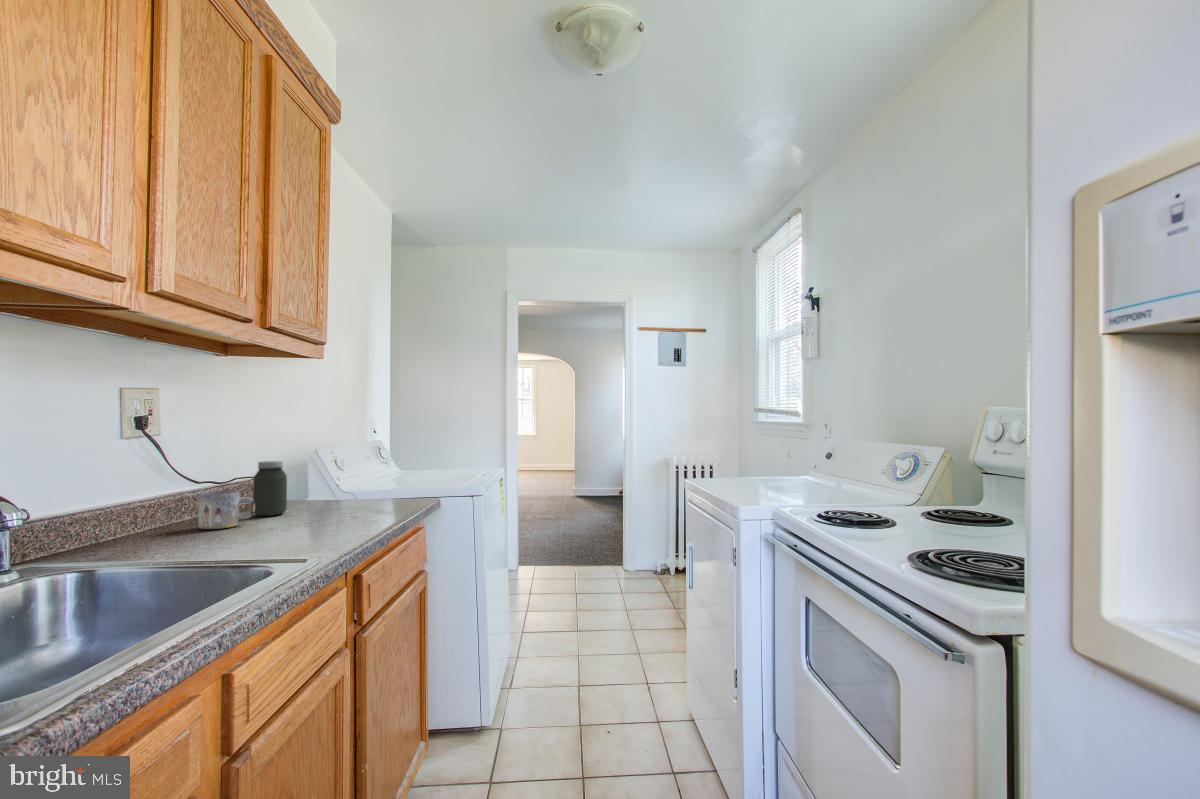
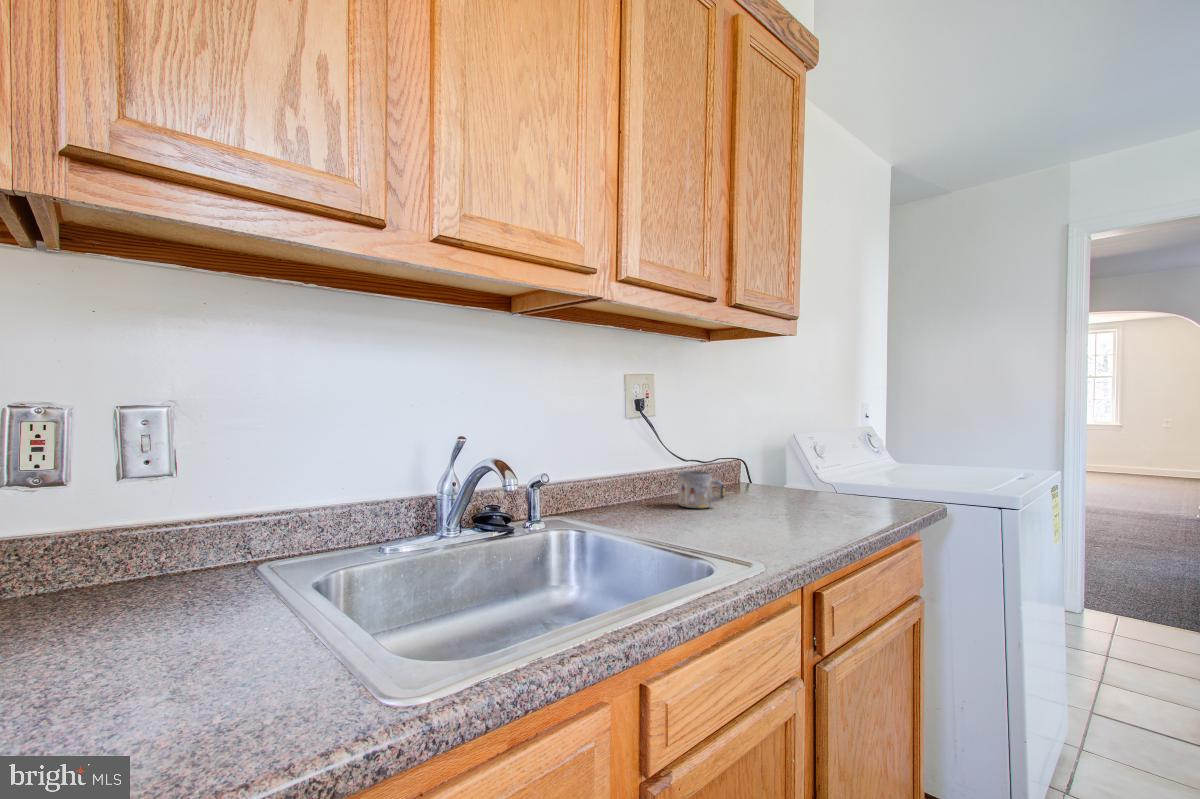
jar: present [253,461,287,516] -> none [728,444,759,501]

